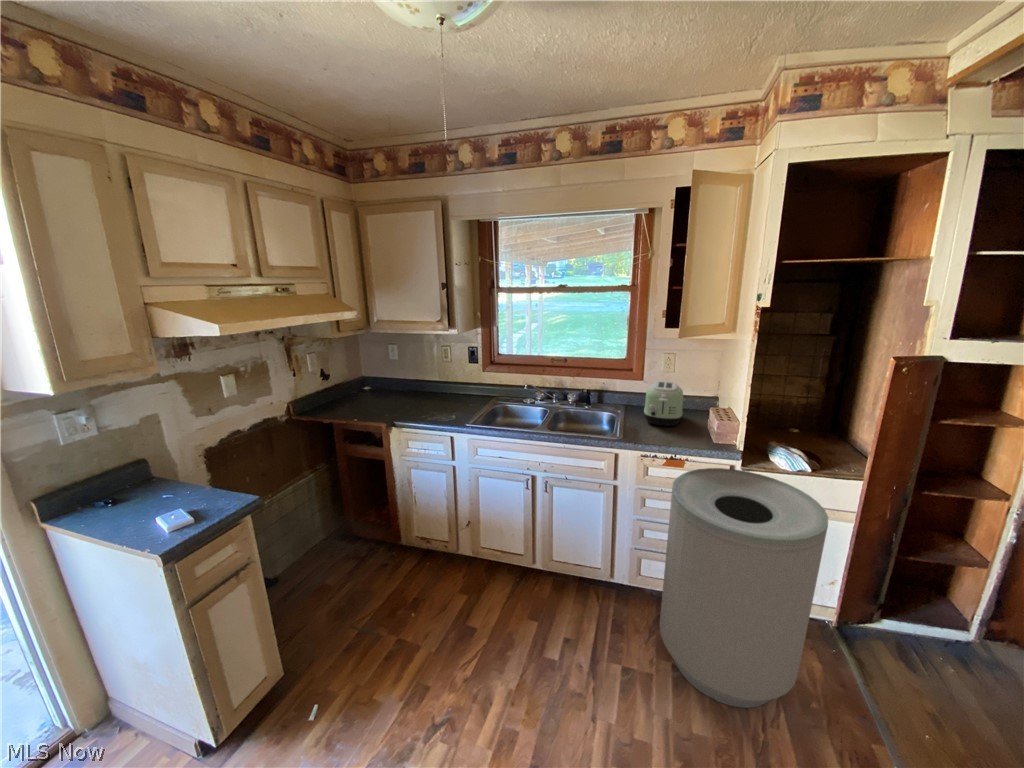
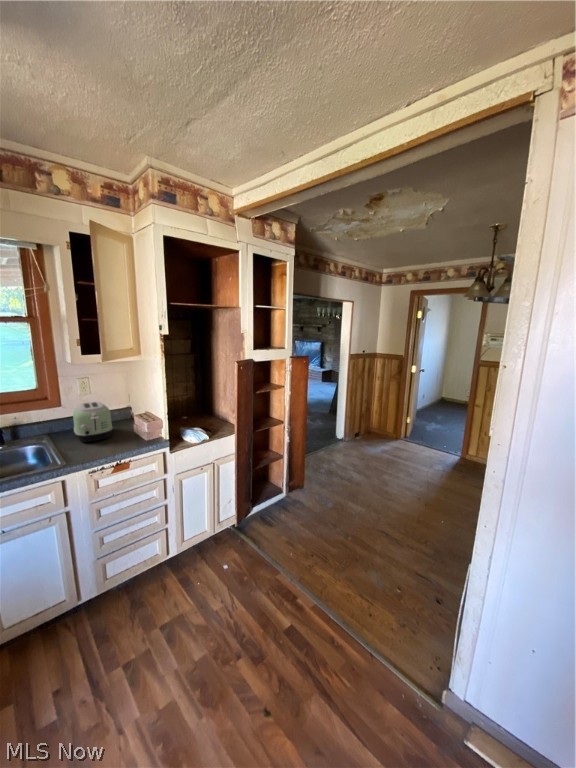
trash can: present [660,468,828,708] -> none [129,451,236,631]

